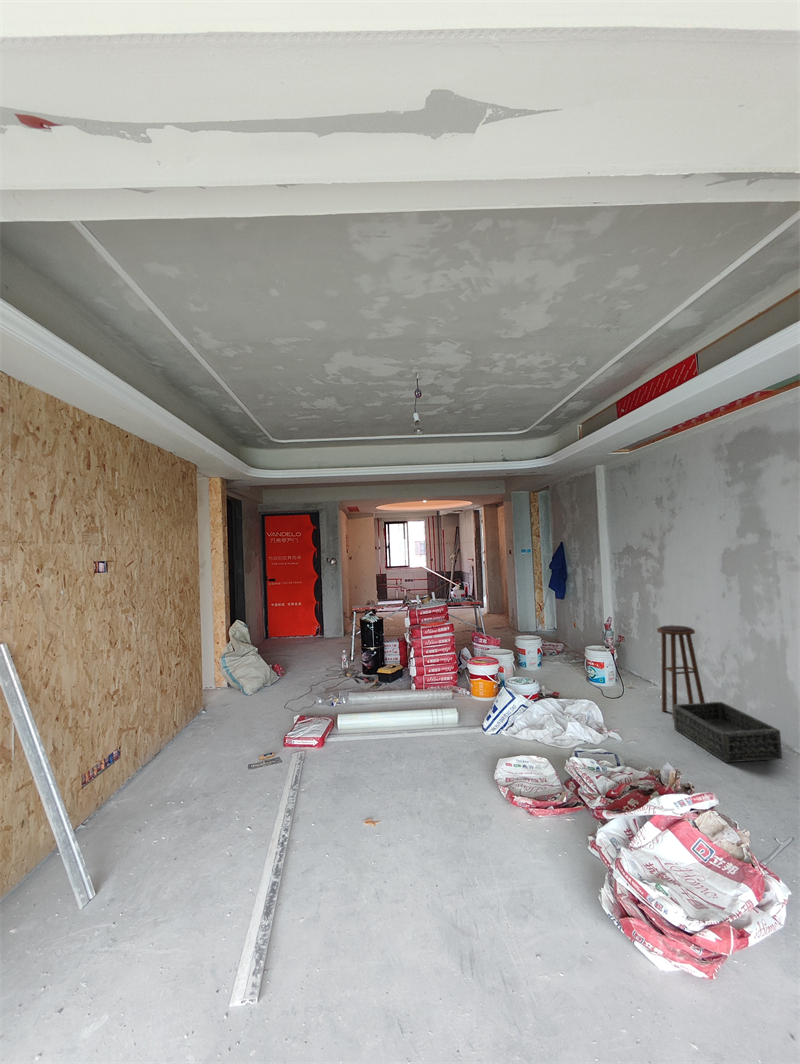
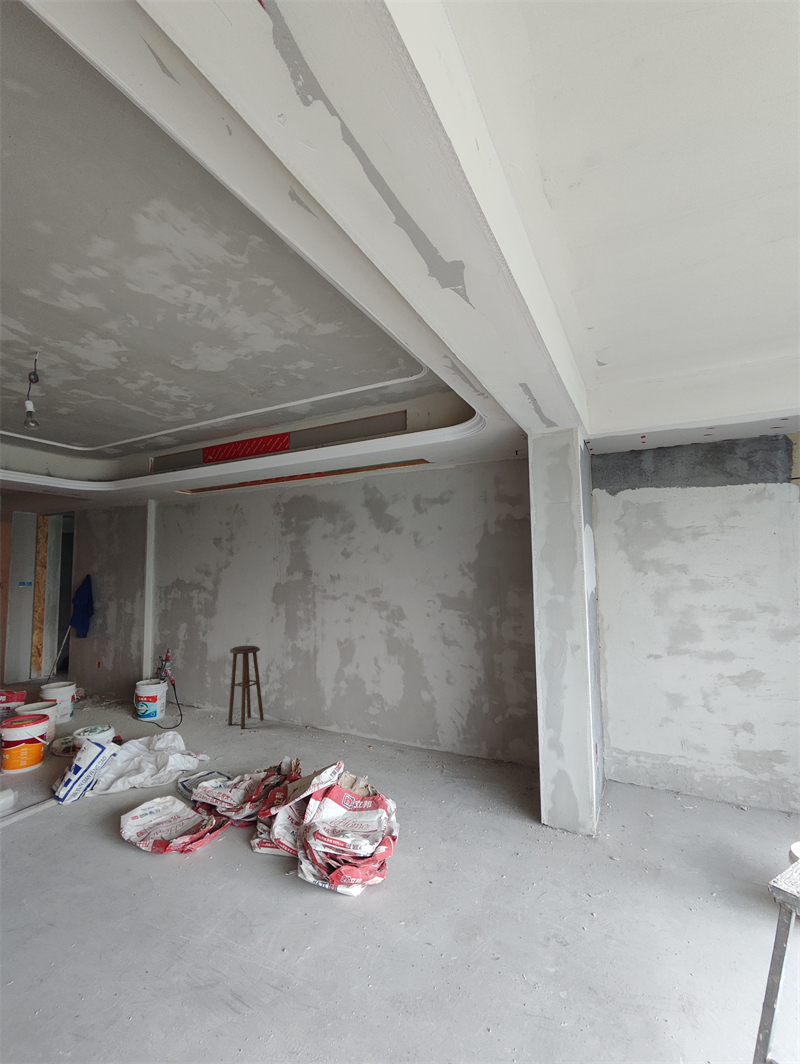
basket: present [673,702,782,762] -> none [248,703,326,747]

